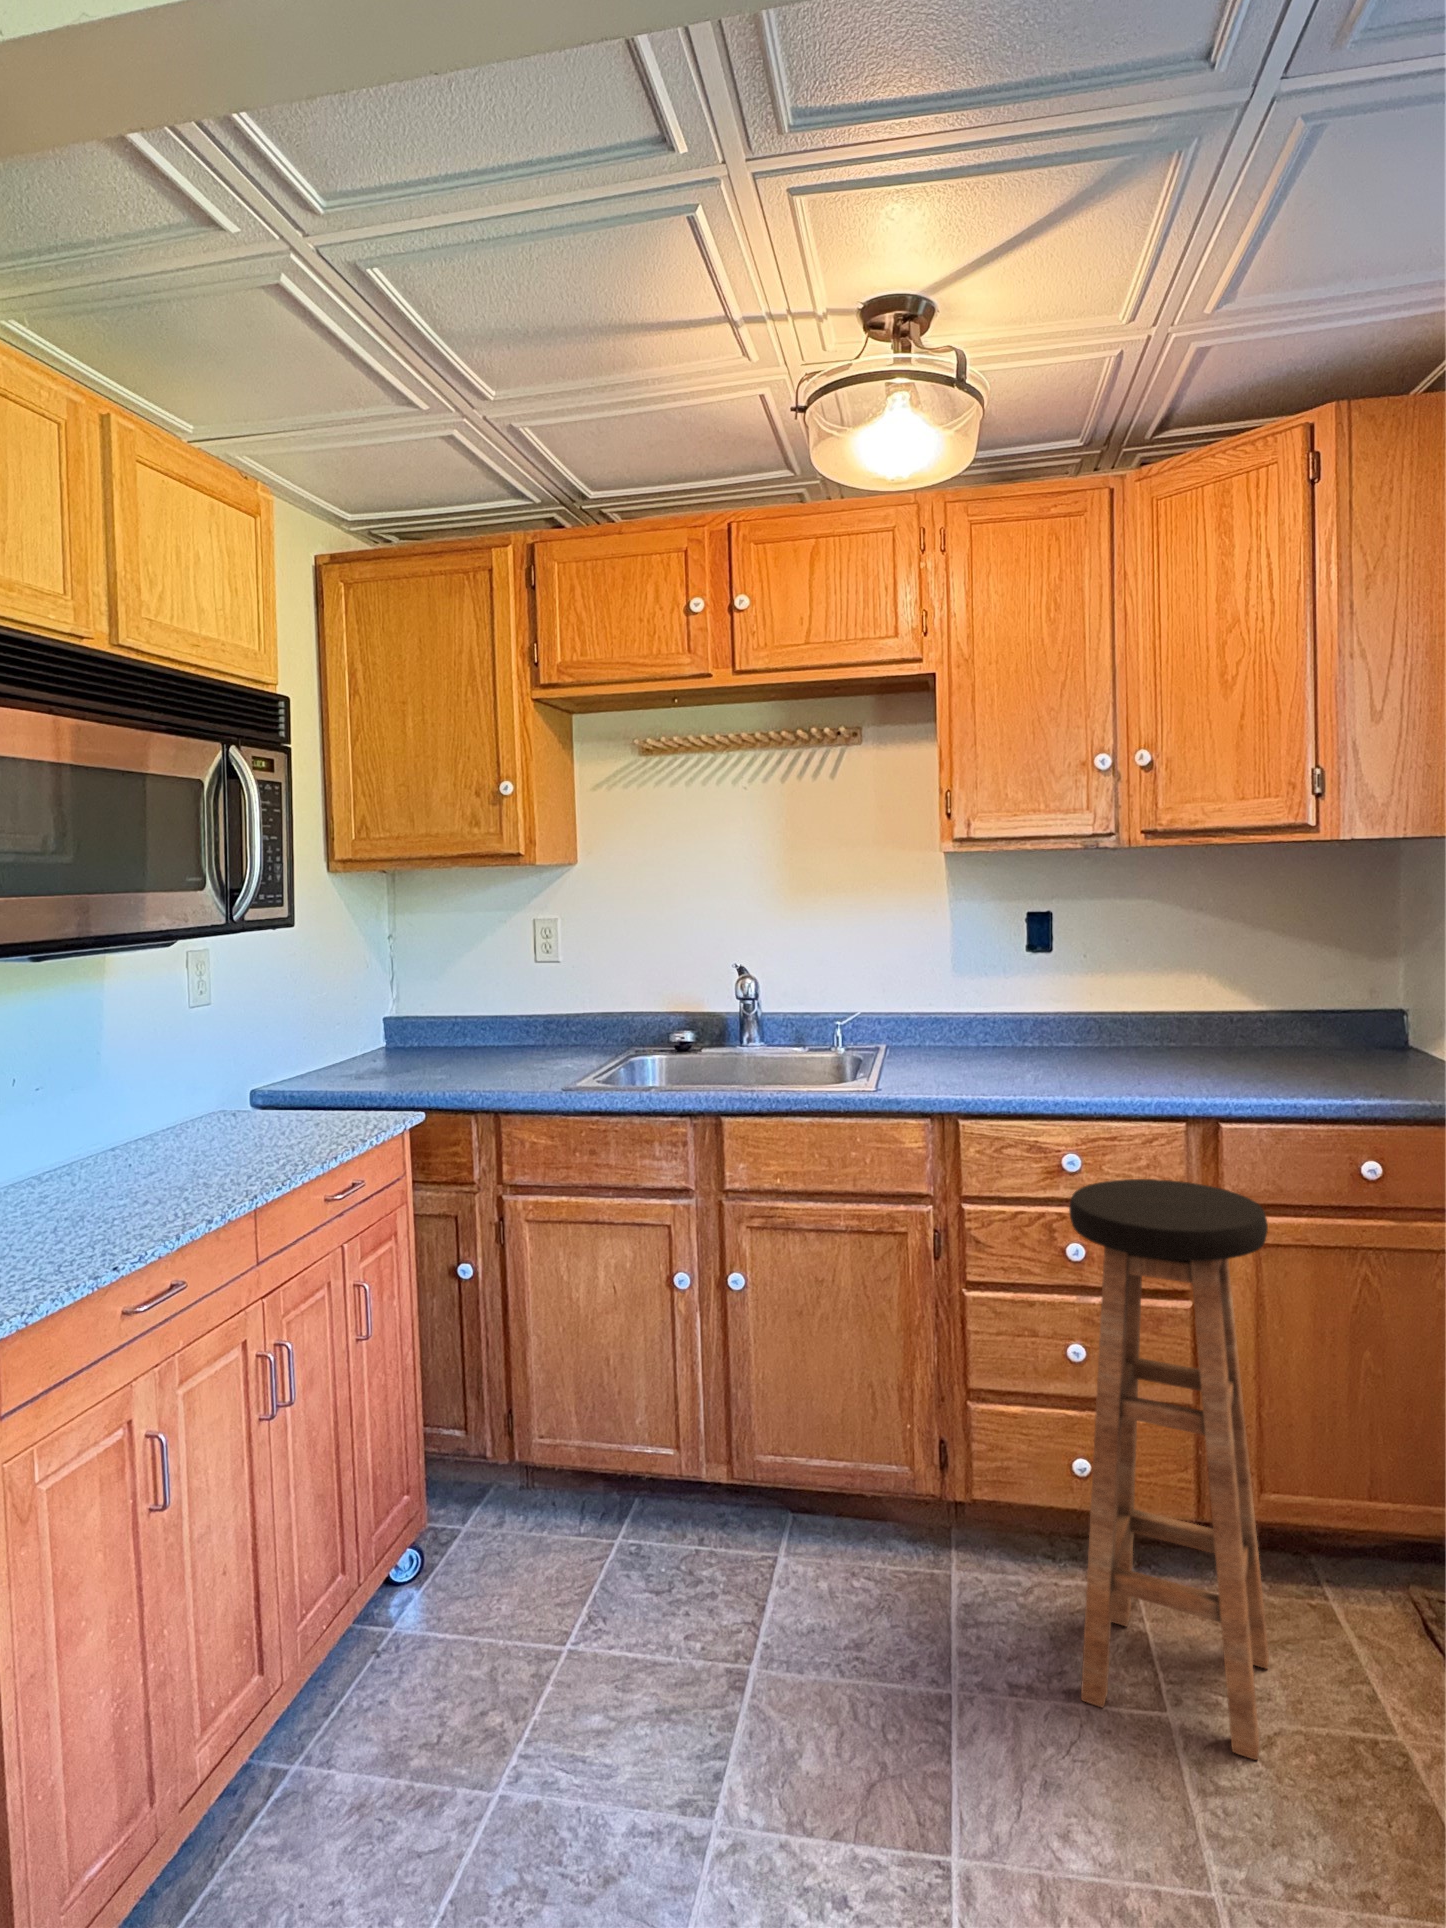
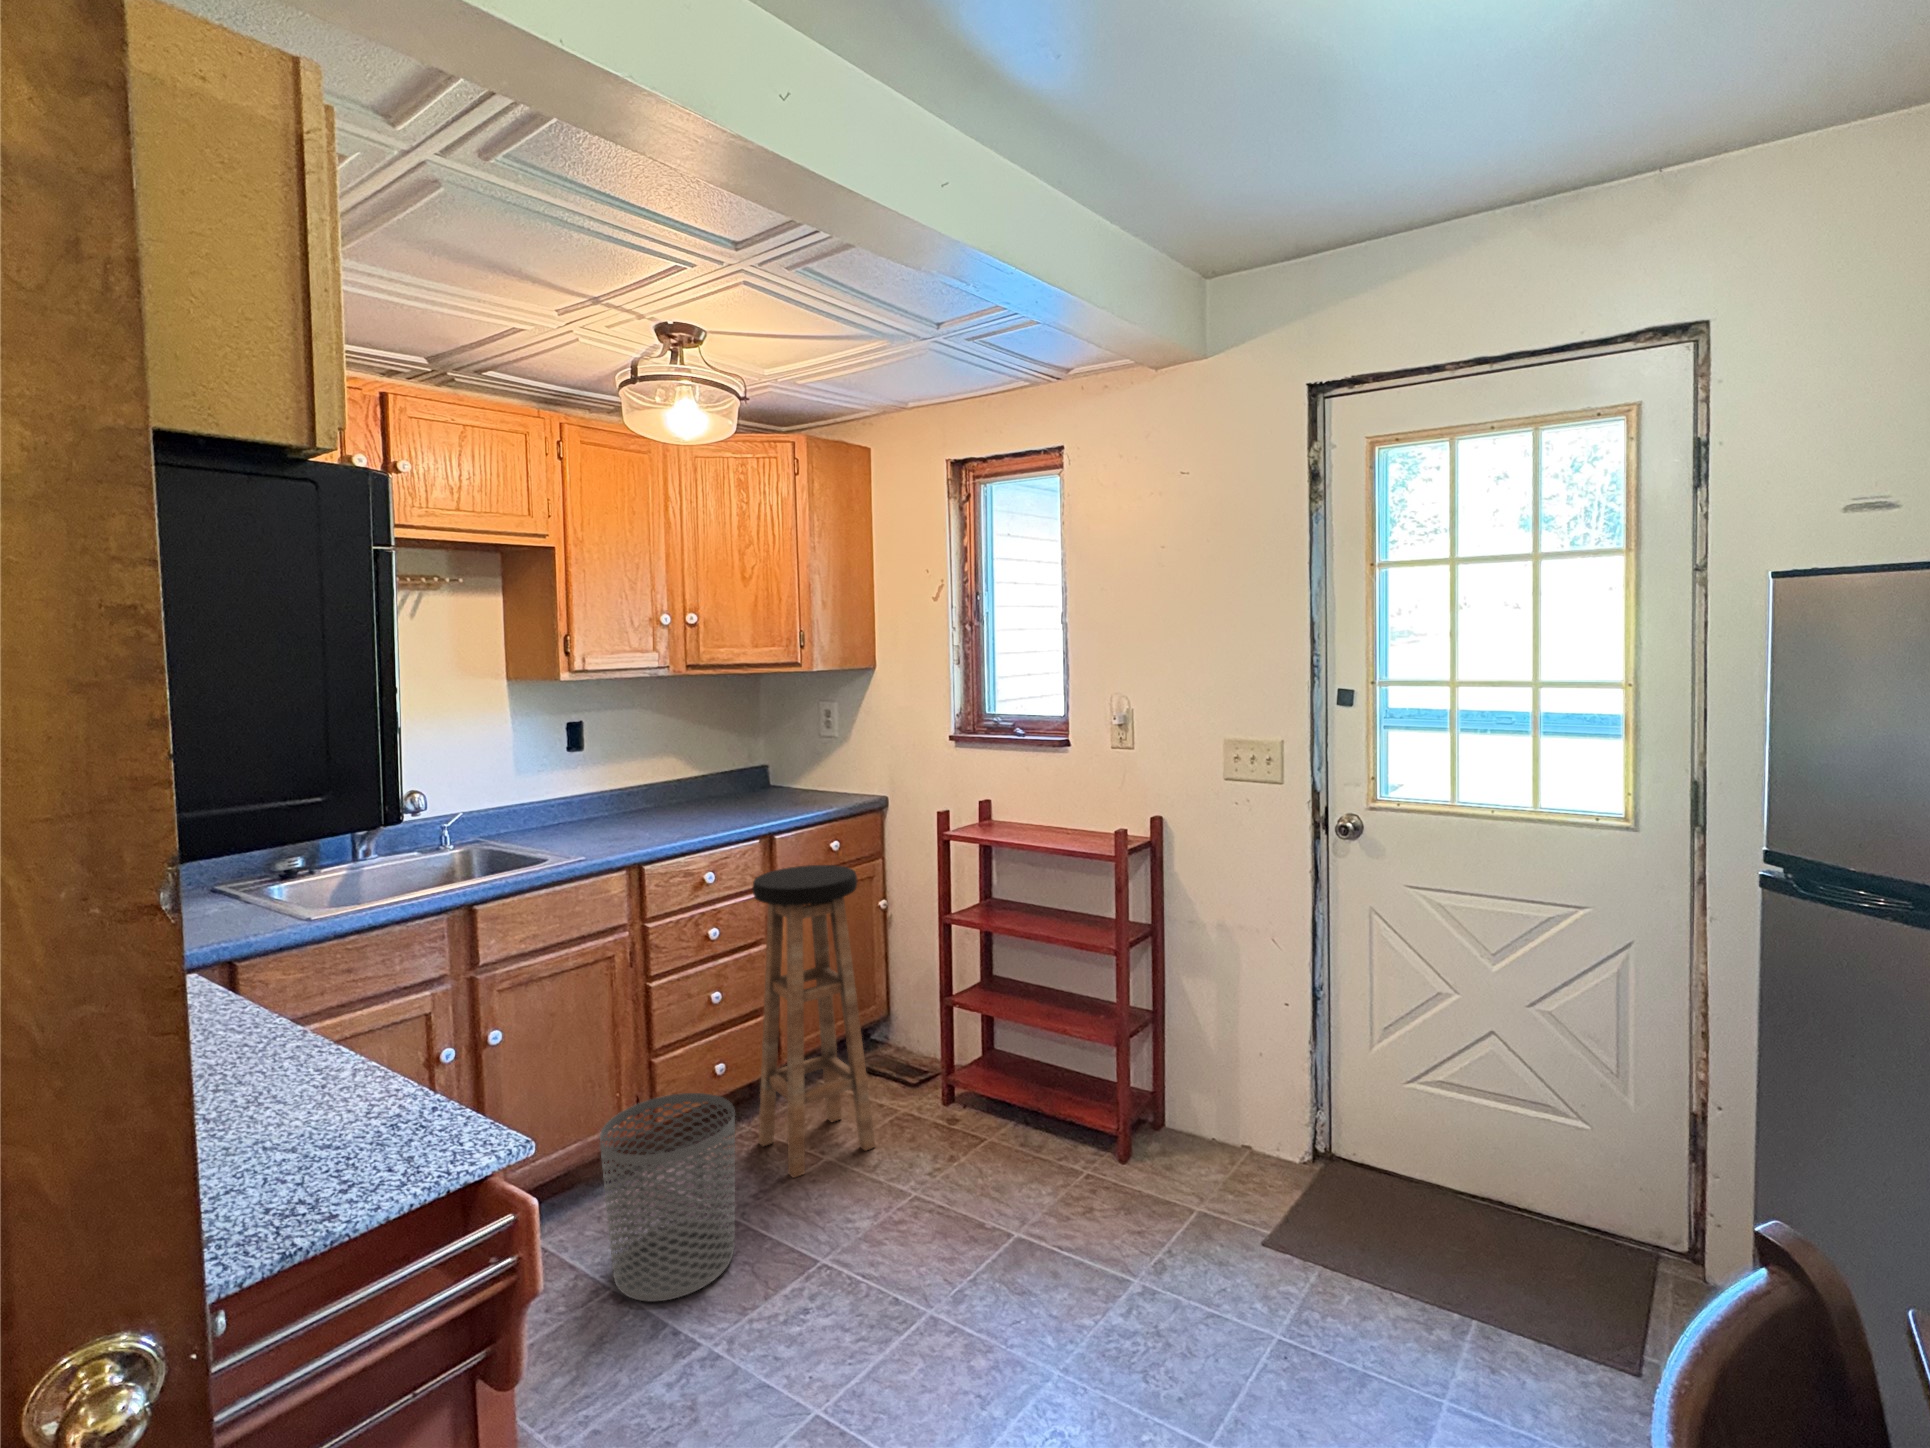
waste bin: none [726,1438,908,1748] -> present [600,1093,735,1301]

